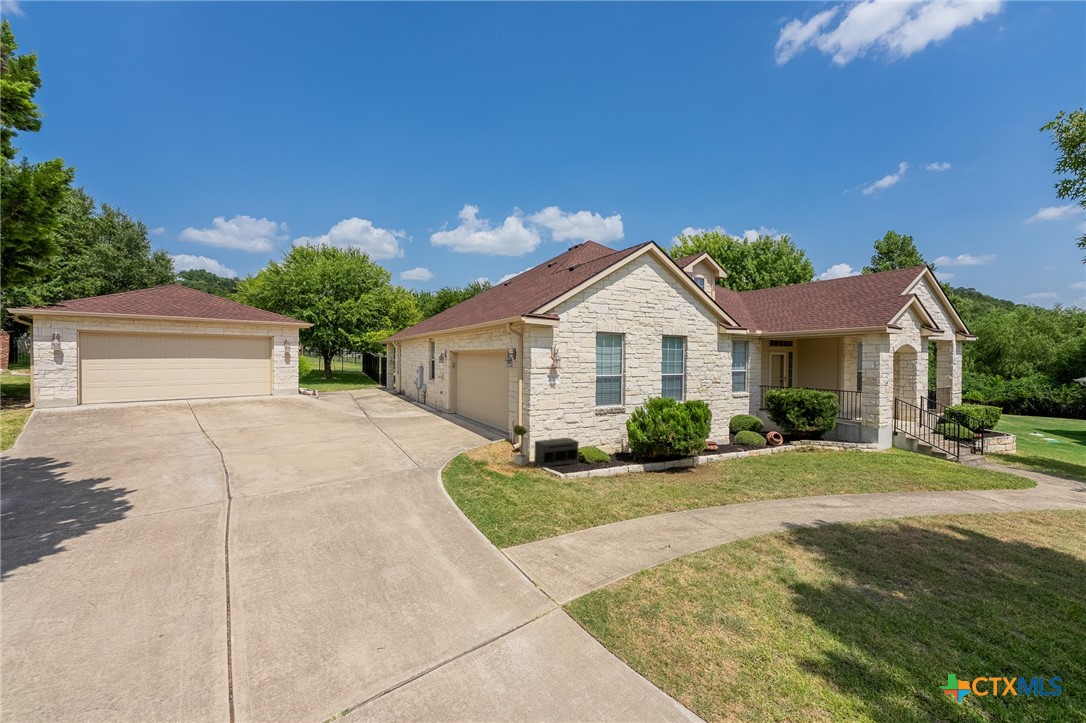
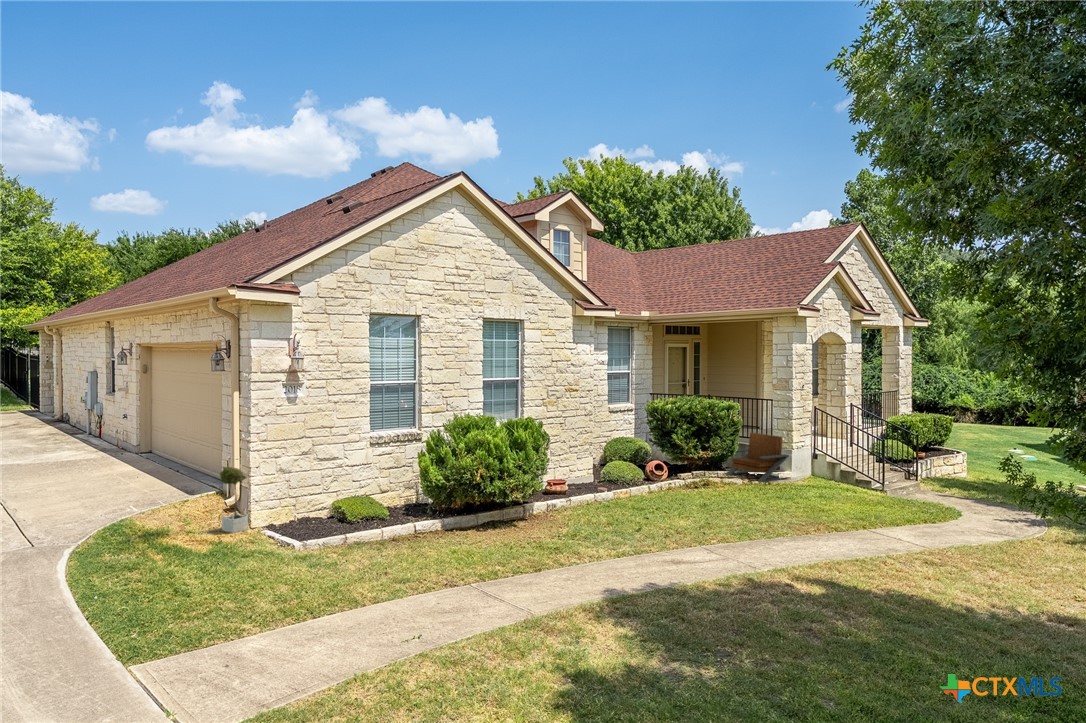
lounge chair: none [825,415,877,451] -> present [727,433,789,482]
bench: present [534,438,579,468] -> none [258,484,335,535]

